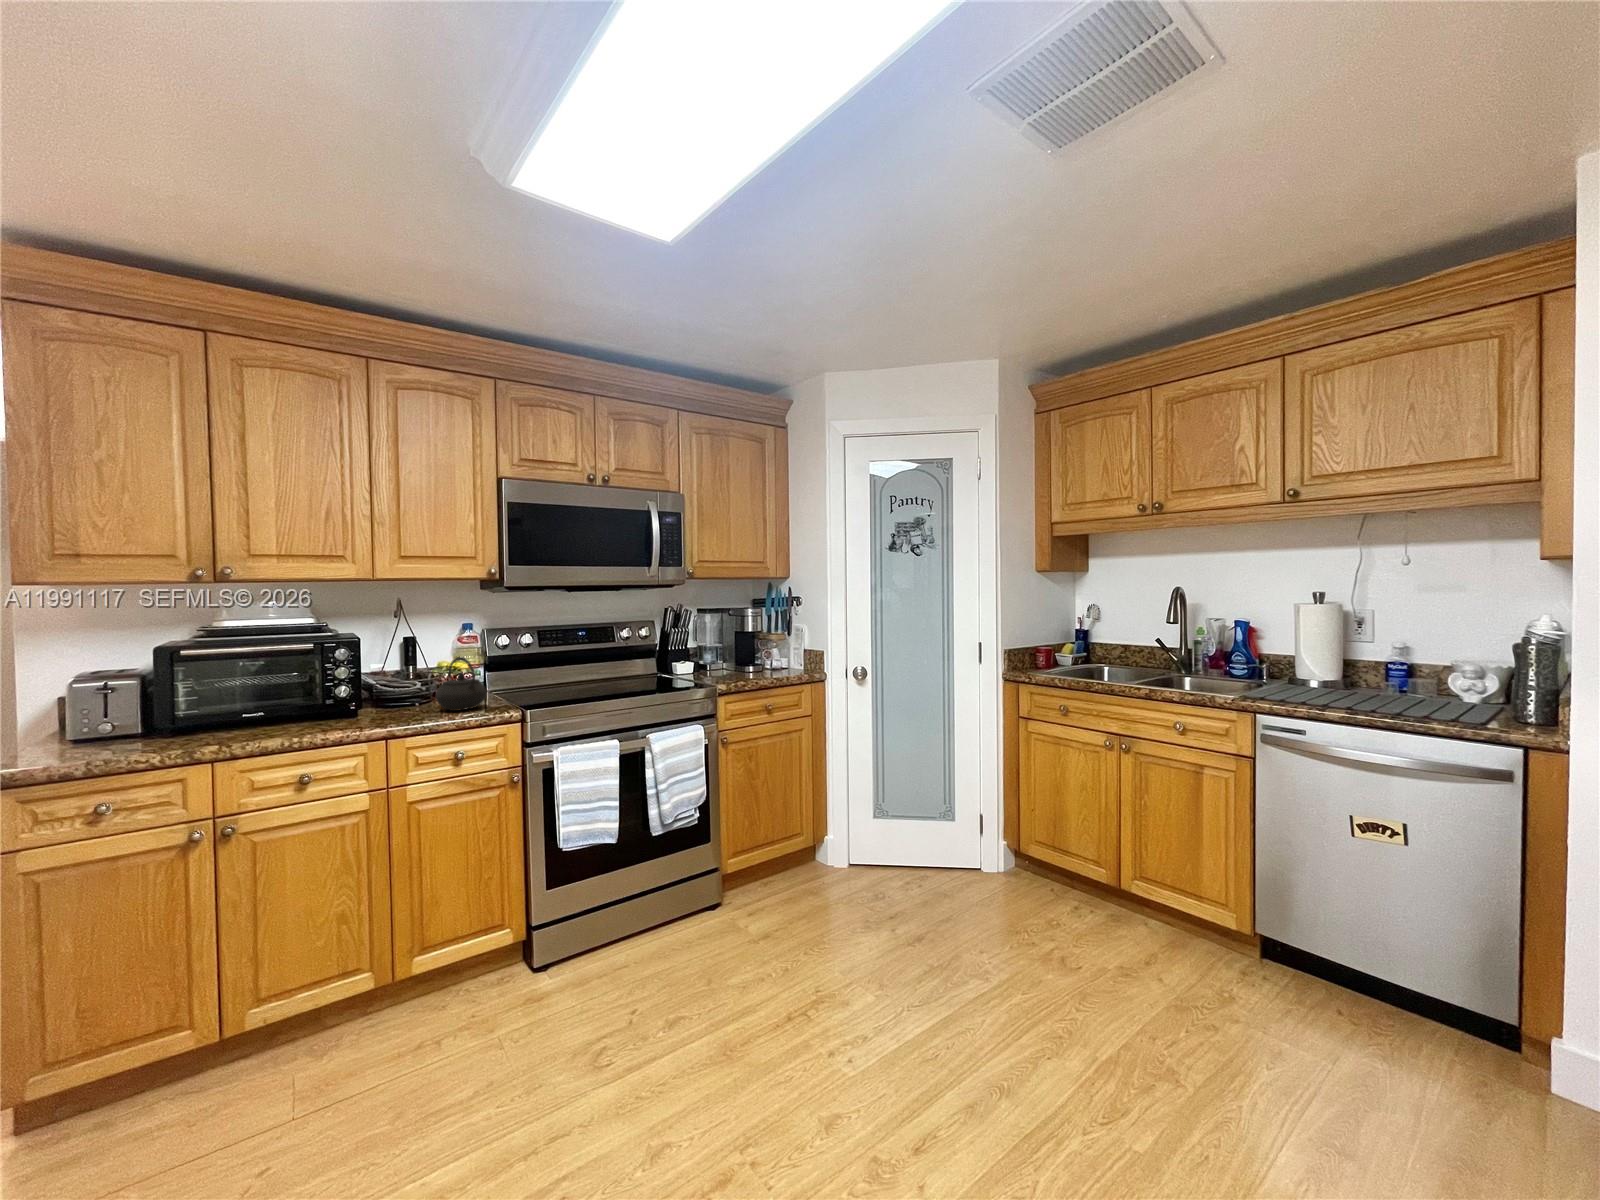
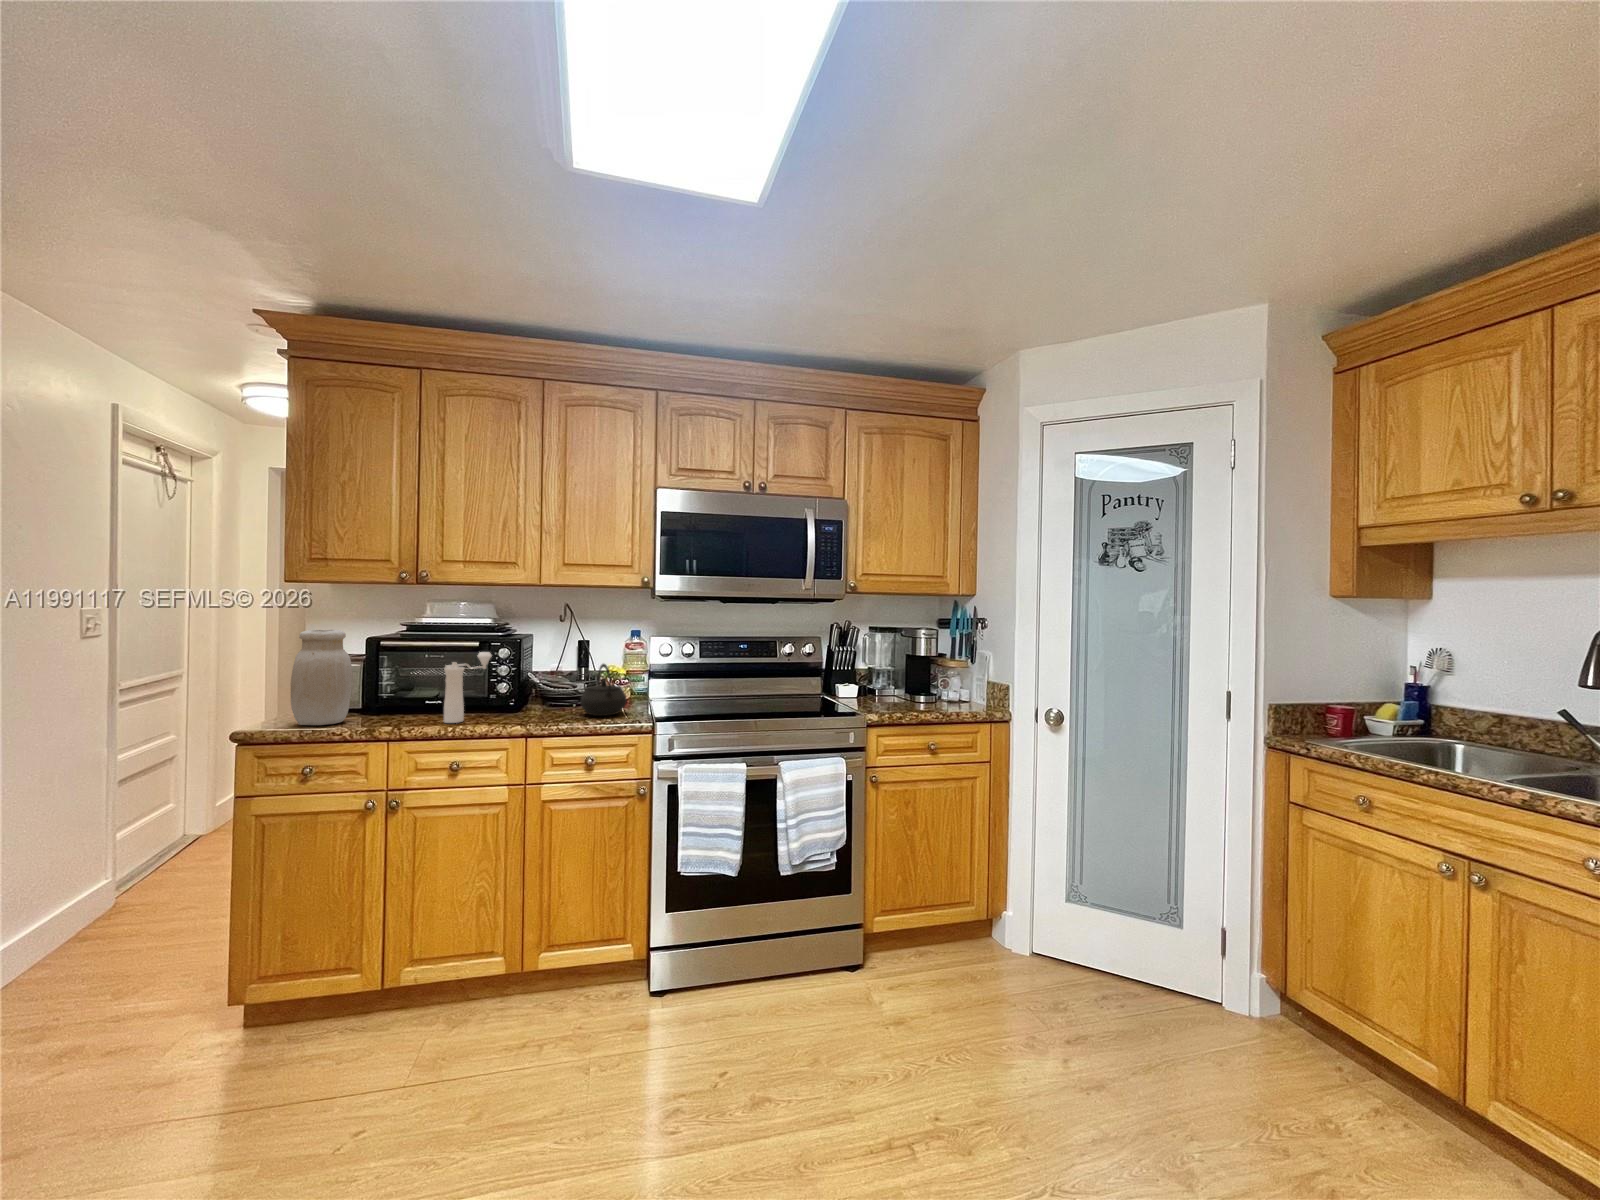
jar: none [59,637,146,756] -> present [290,630,352,725]
pepper mill: none [277,653,328,734] -> present [444,652,492,723]

